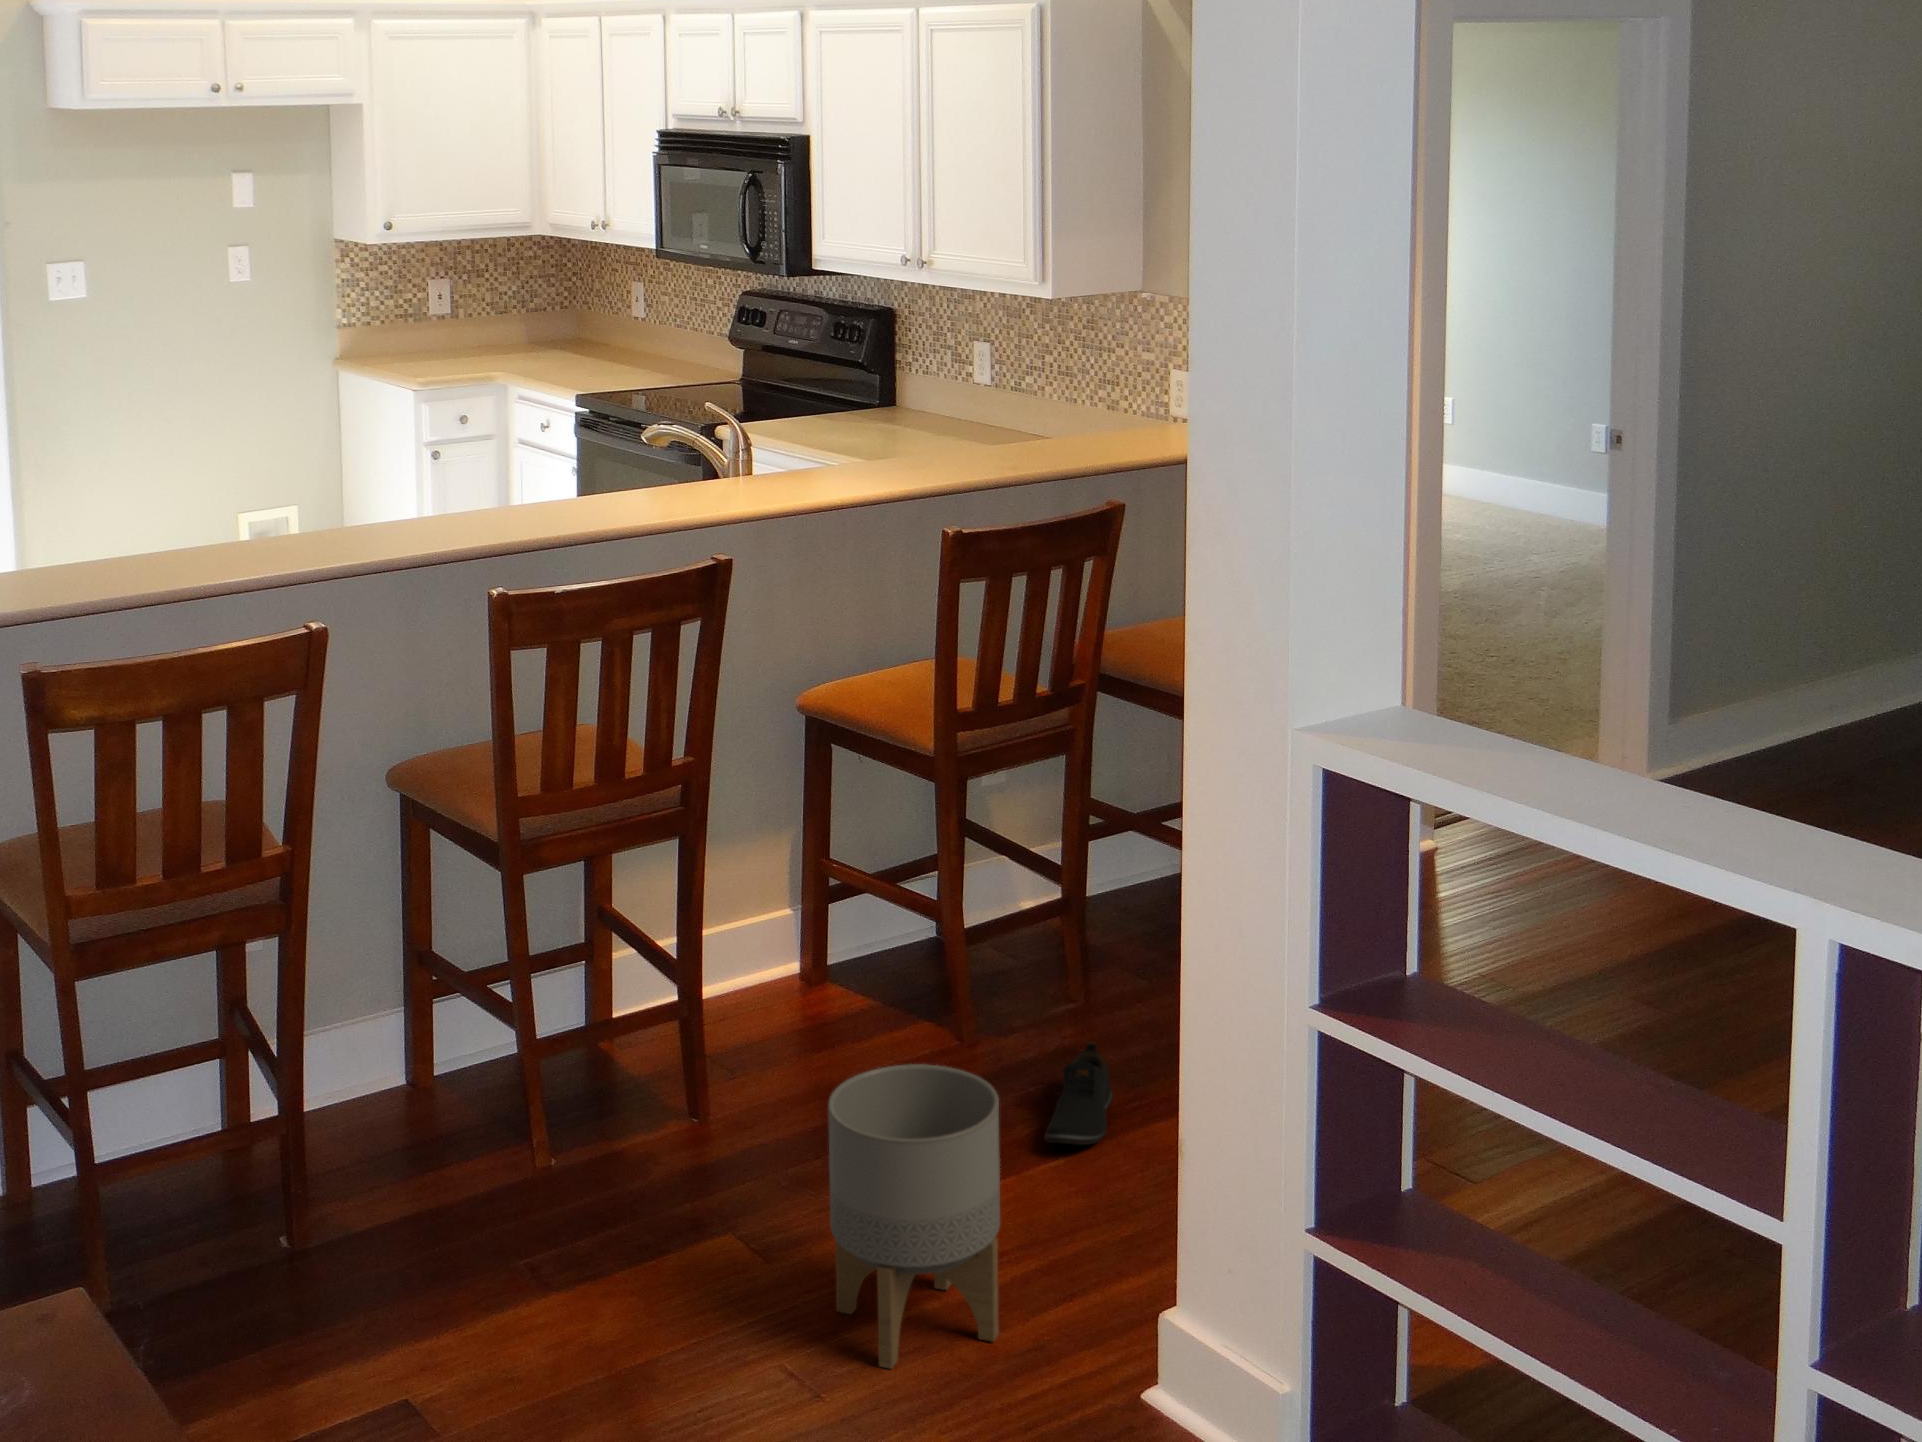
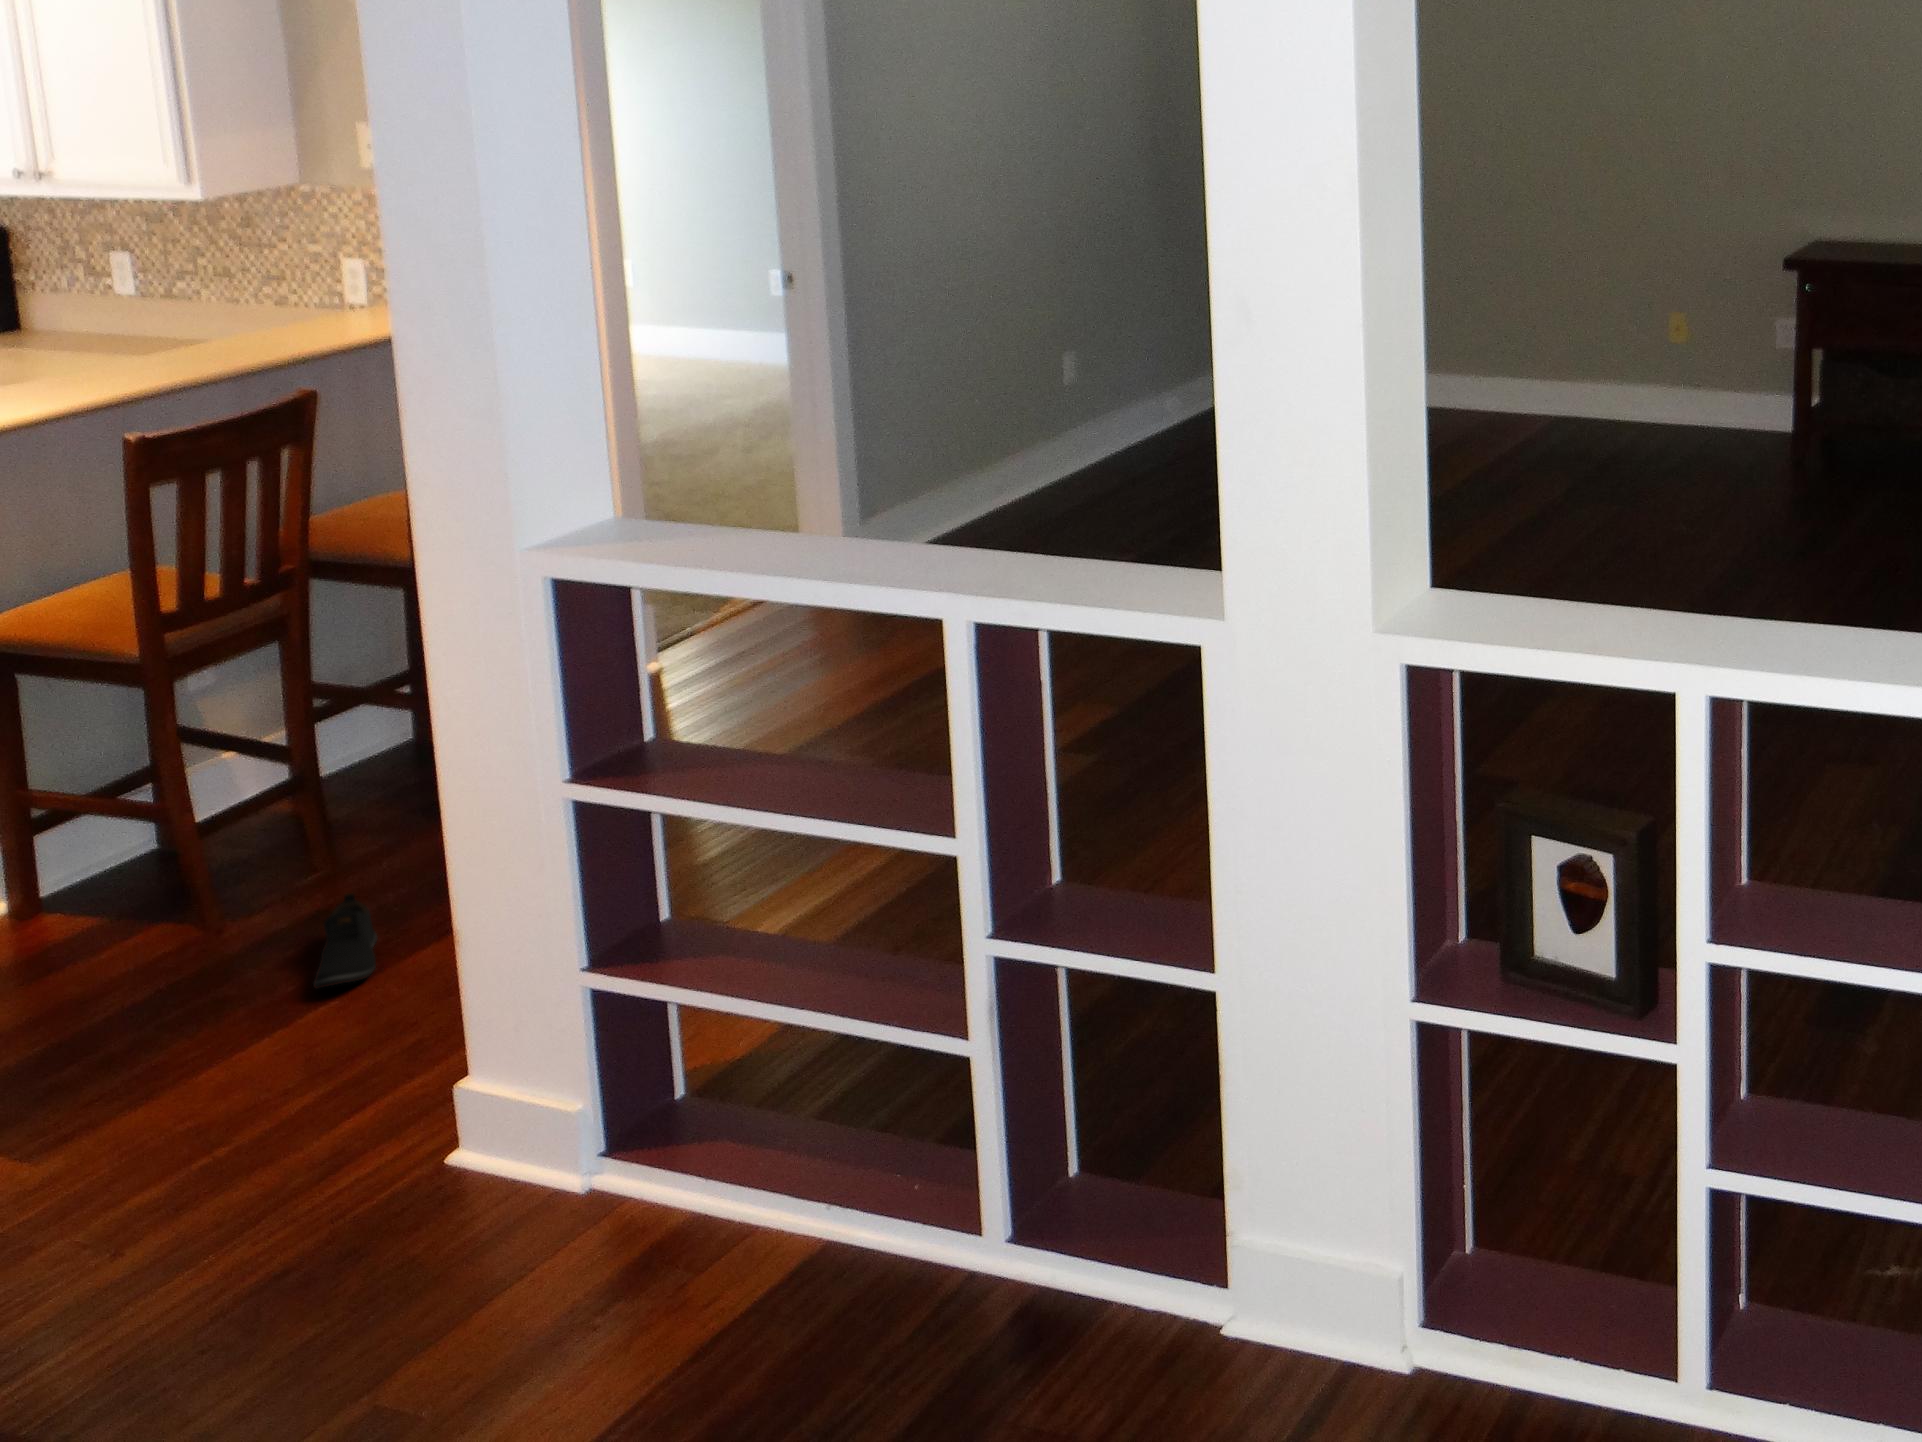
planter: present [828,1064,1000,1369] -> none [87,930,297,1212]

